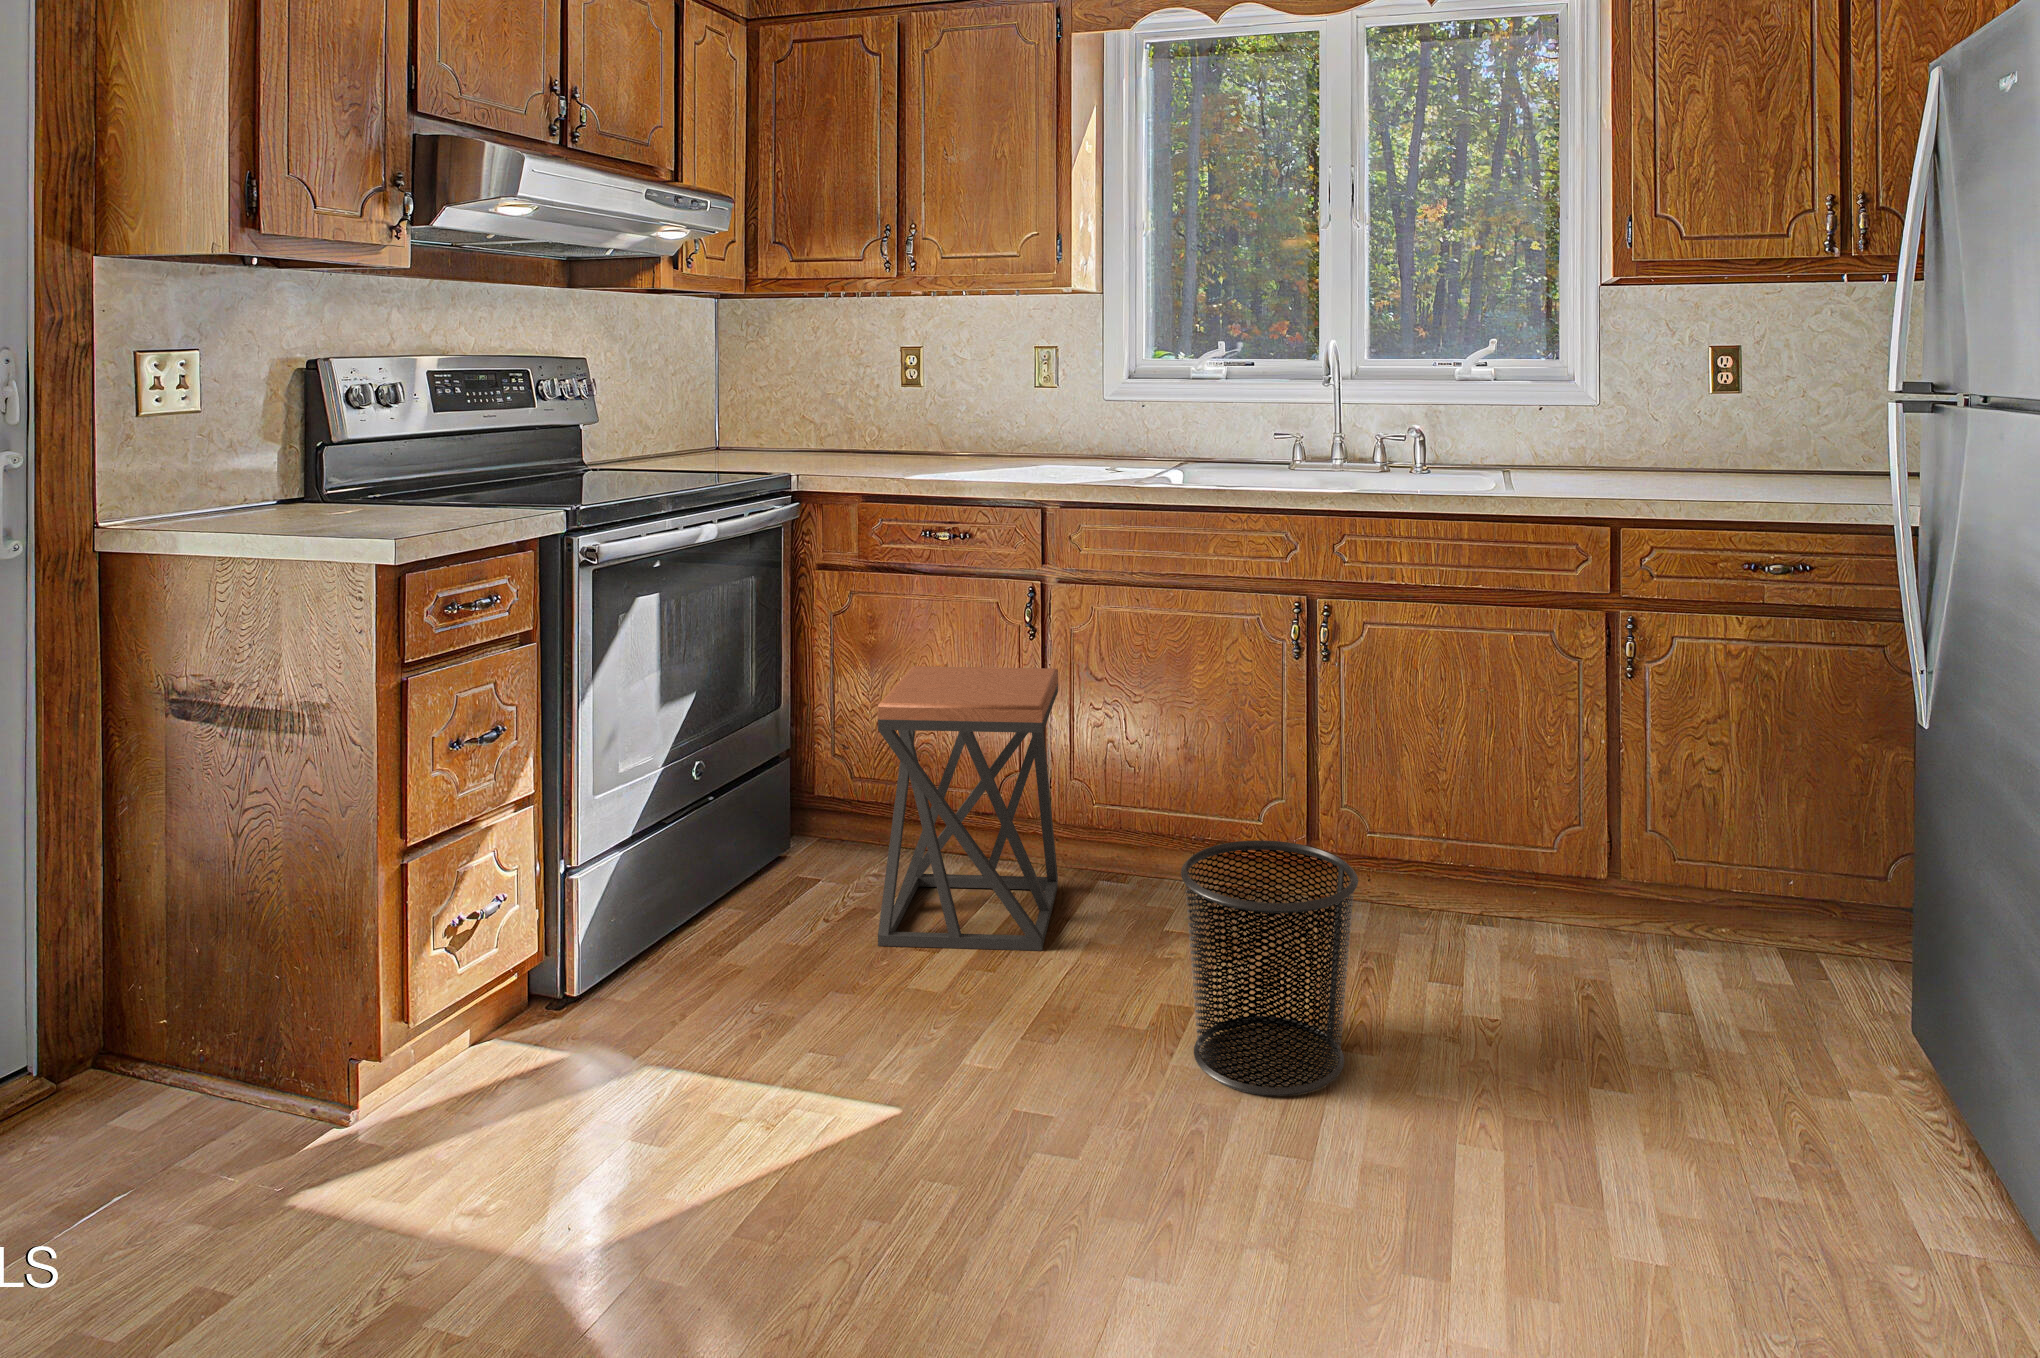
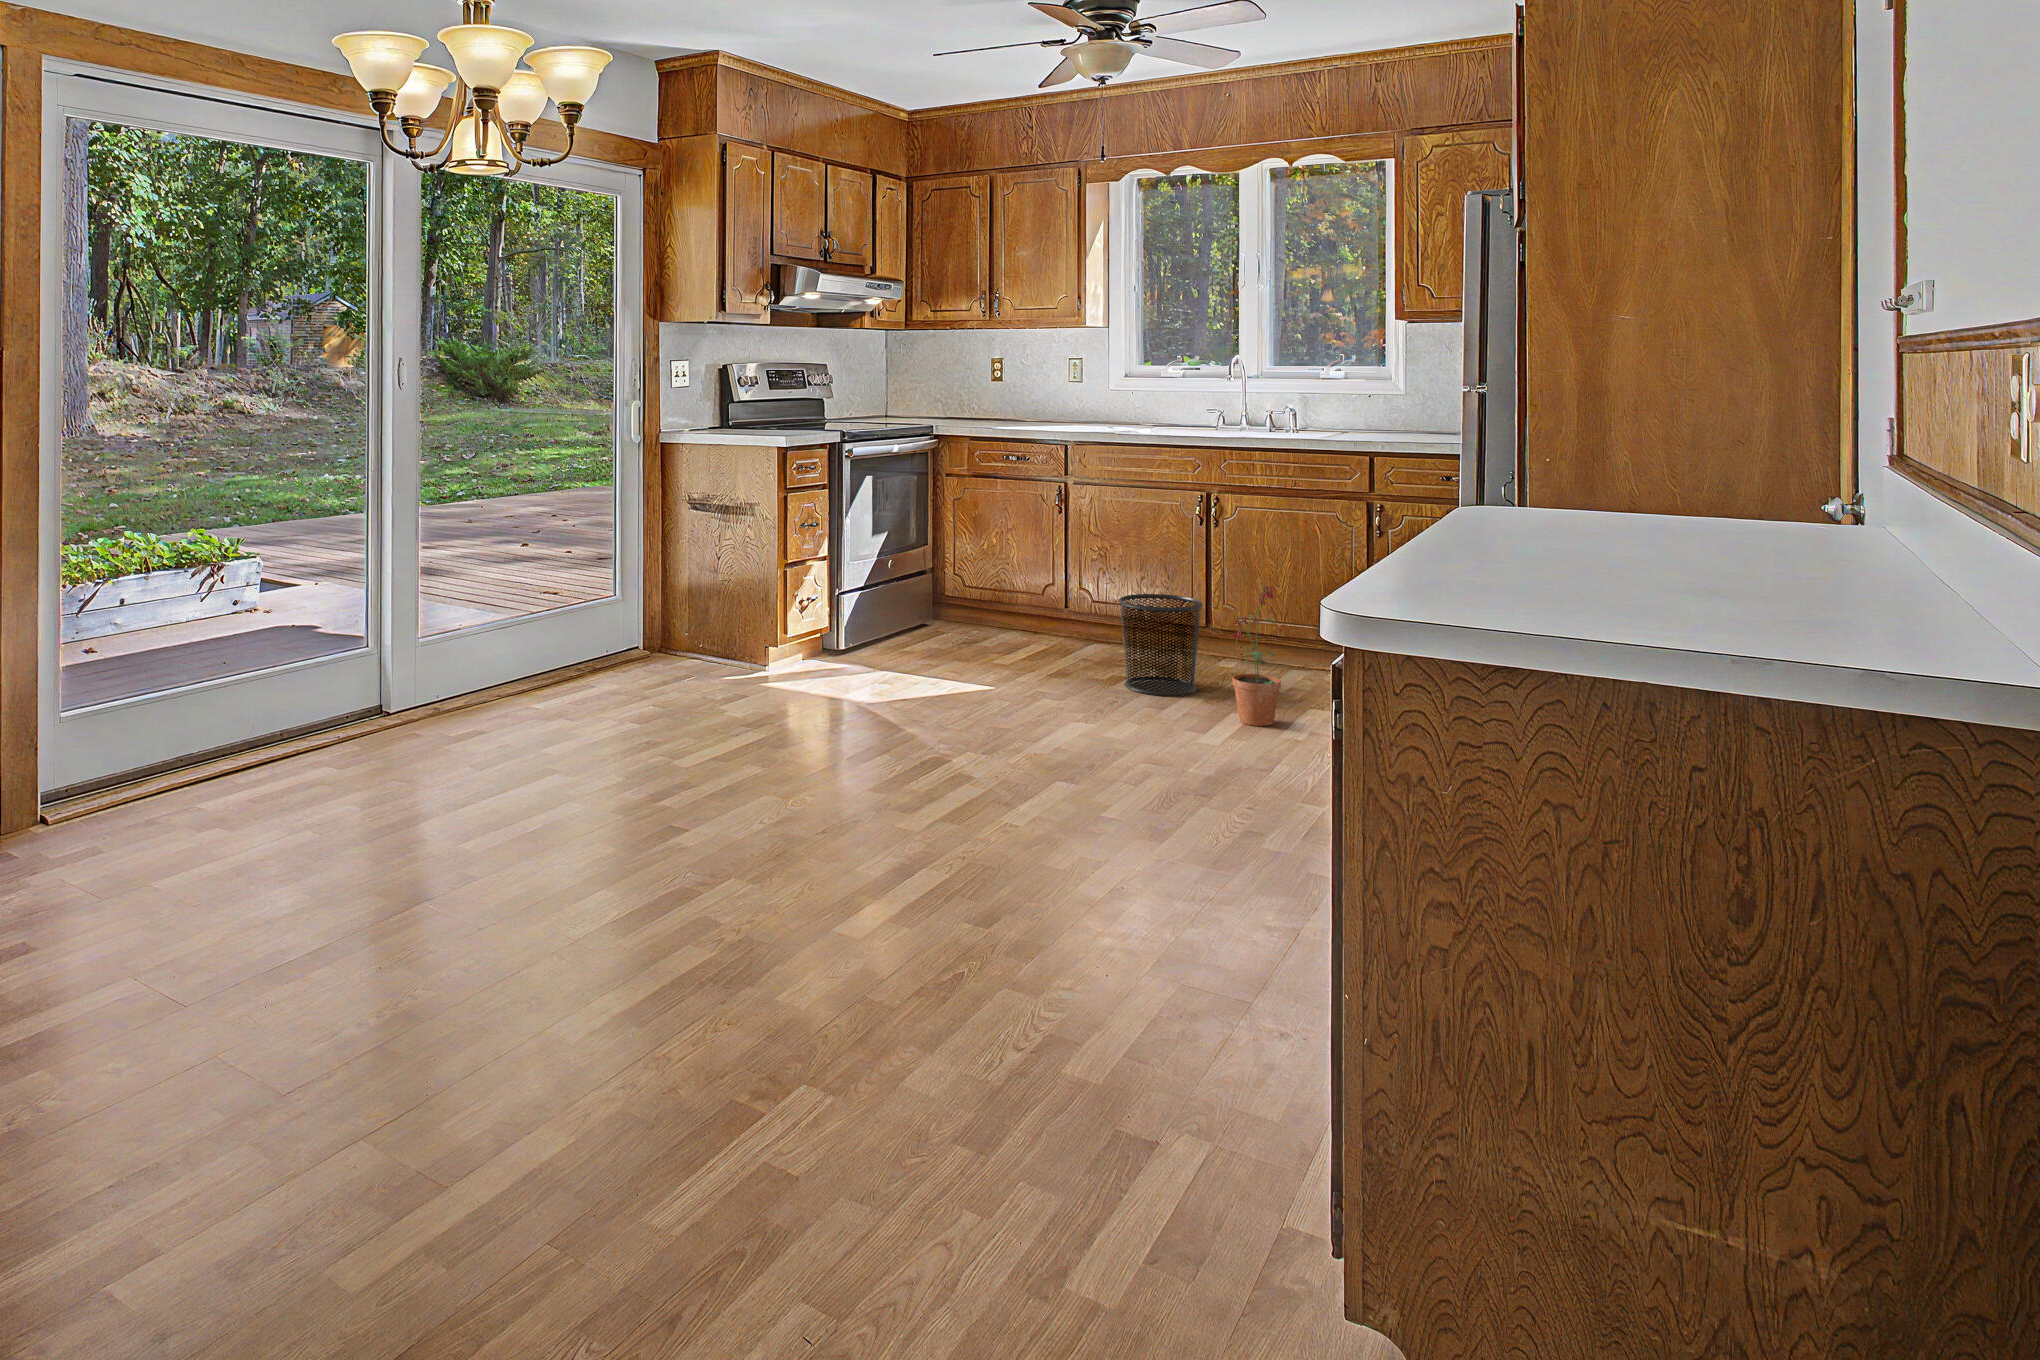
stool: present [878,666,1058,951] -> none [980,524,1074,658]
potted plant: none [1458,867,1590,1226] -> present [1232,586,1281,726]

